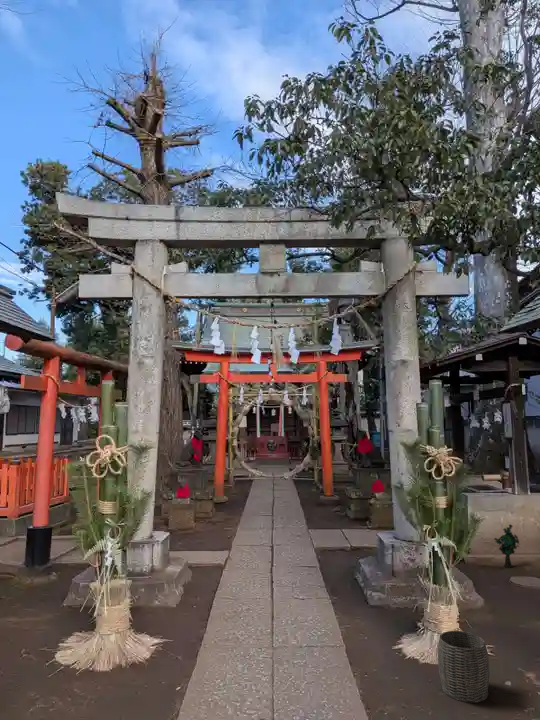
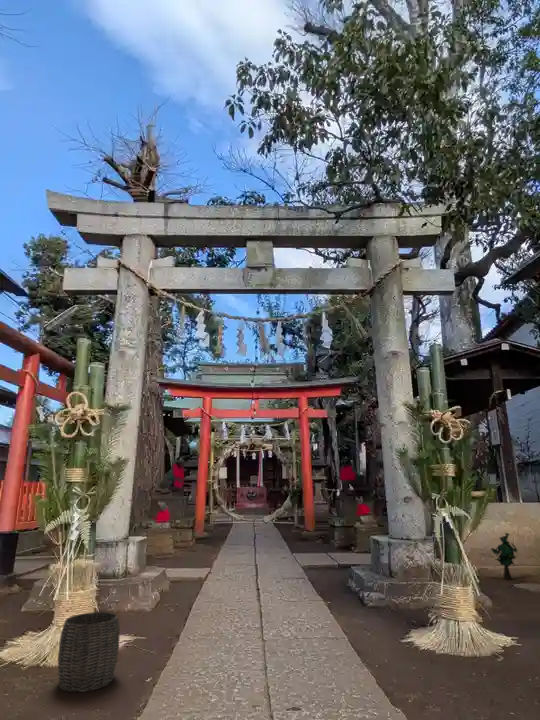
woven basket: present [438,631,490,703] -> present [58,612,120,692]

